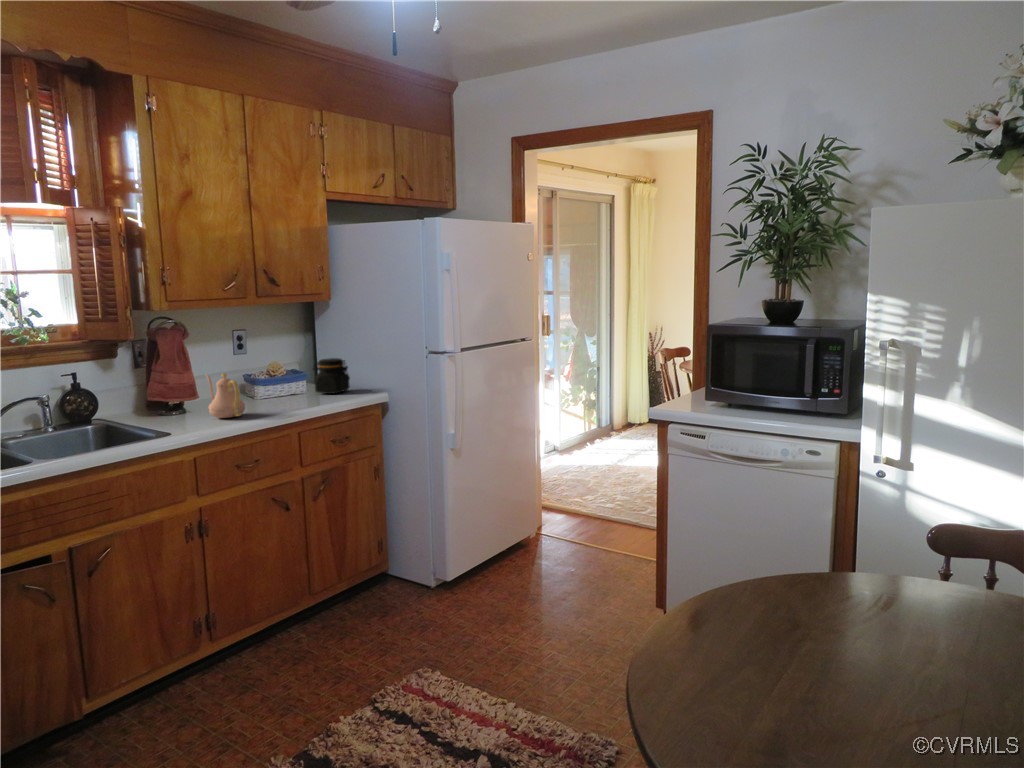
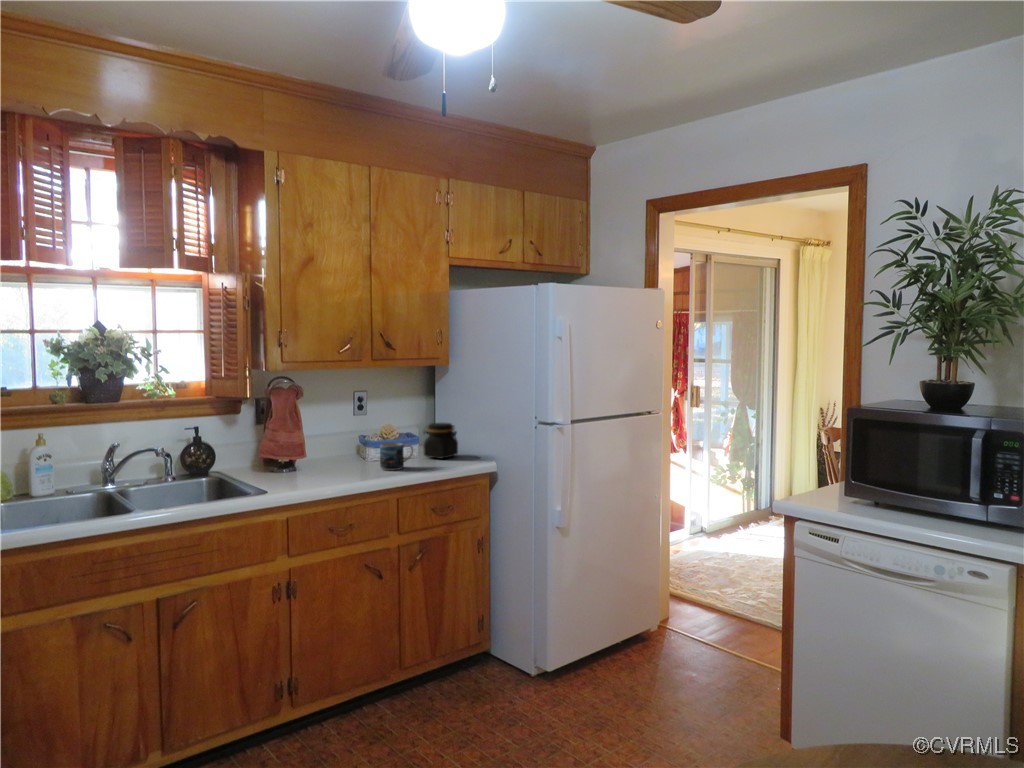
teapot: present [206,373,245,418] -> none [312,434,347,479]
mug: none [275,379,308,407] -> present [380,443,413,470]

